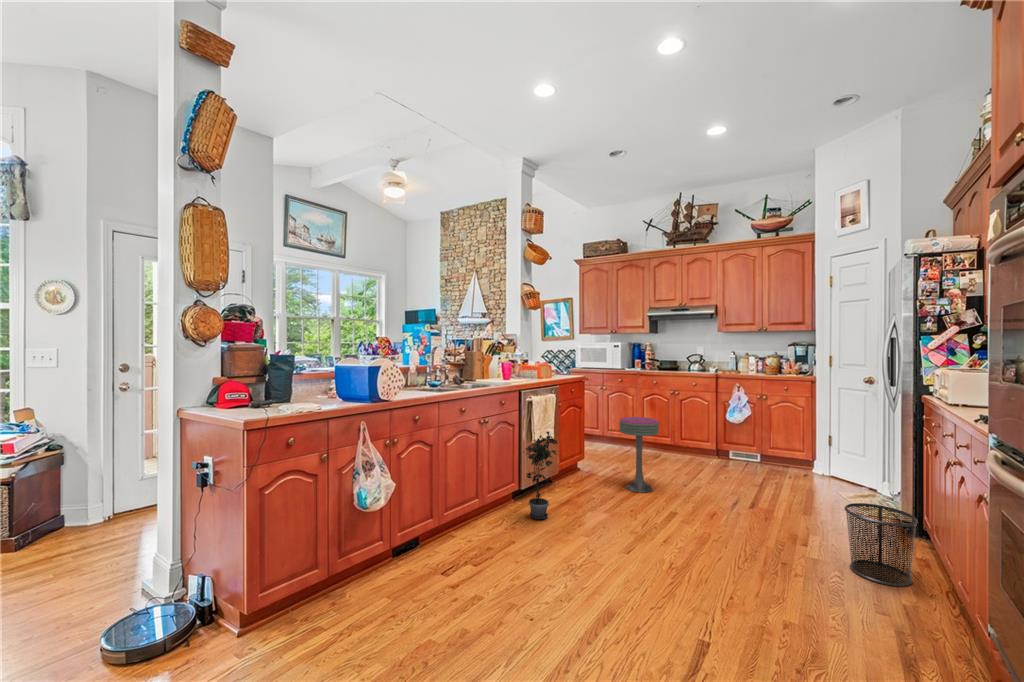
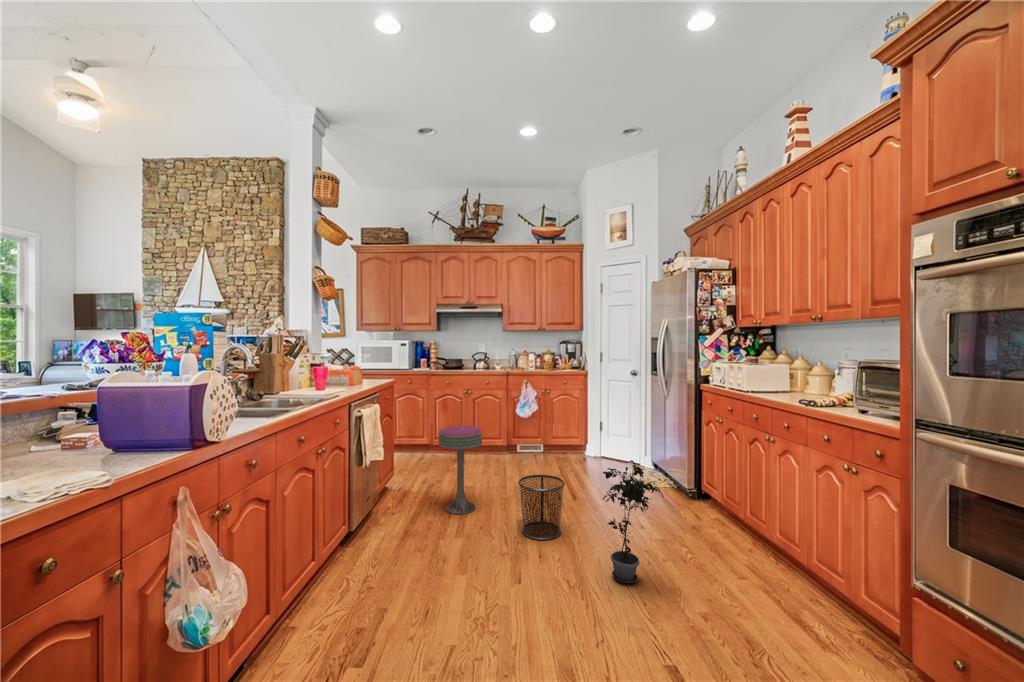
potted plant: present [526,432,557,519] -> present [603,460,664,583]
waste bin: present [844,503,918,586] -> present [518,475,565,540]

